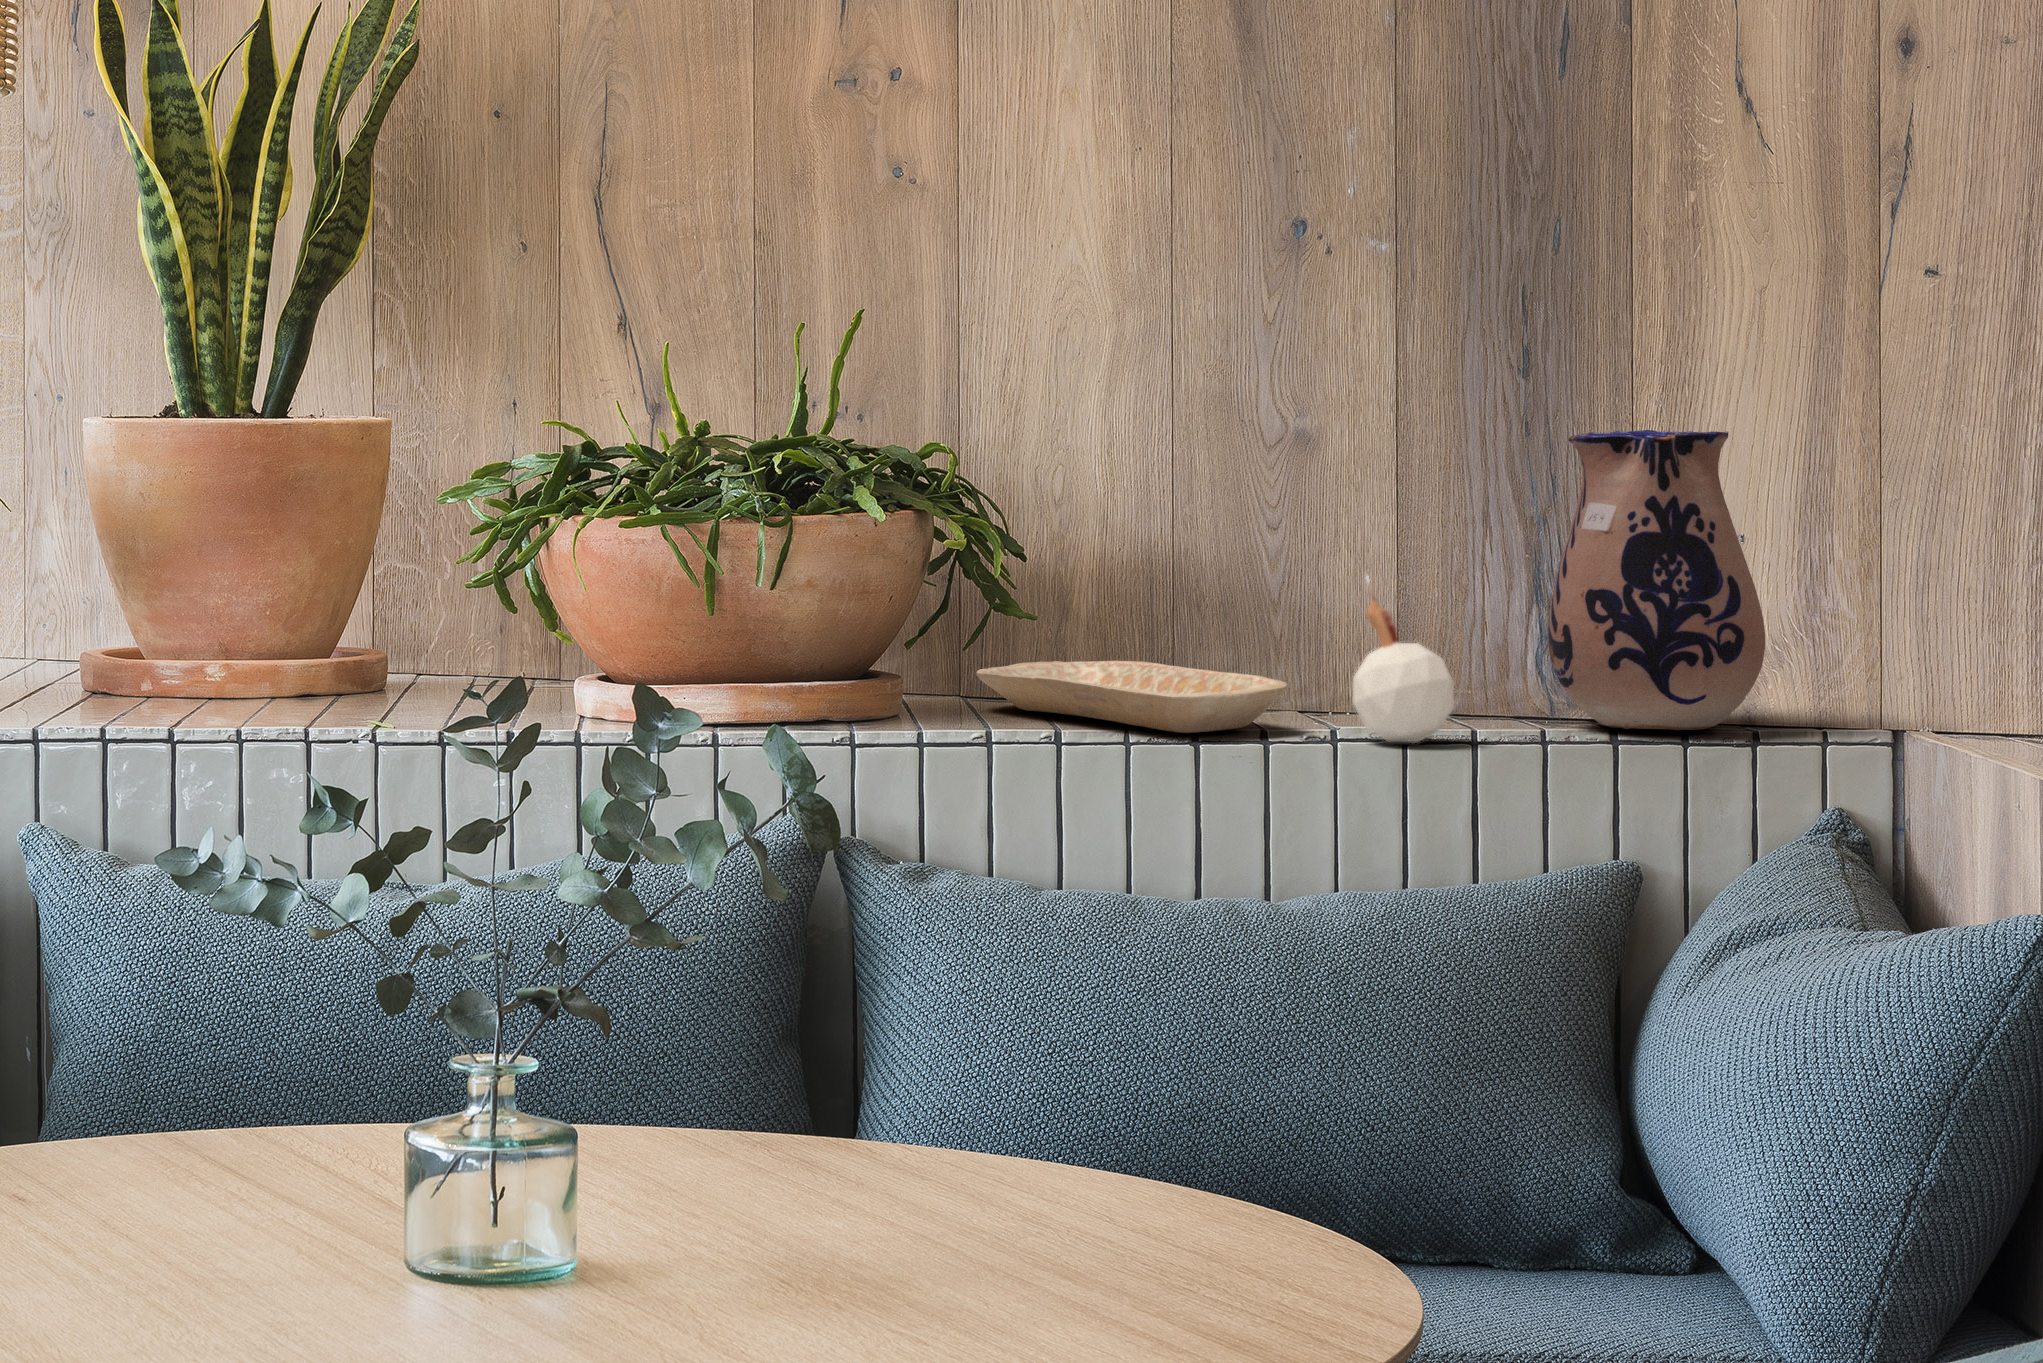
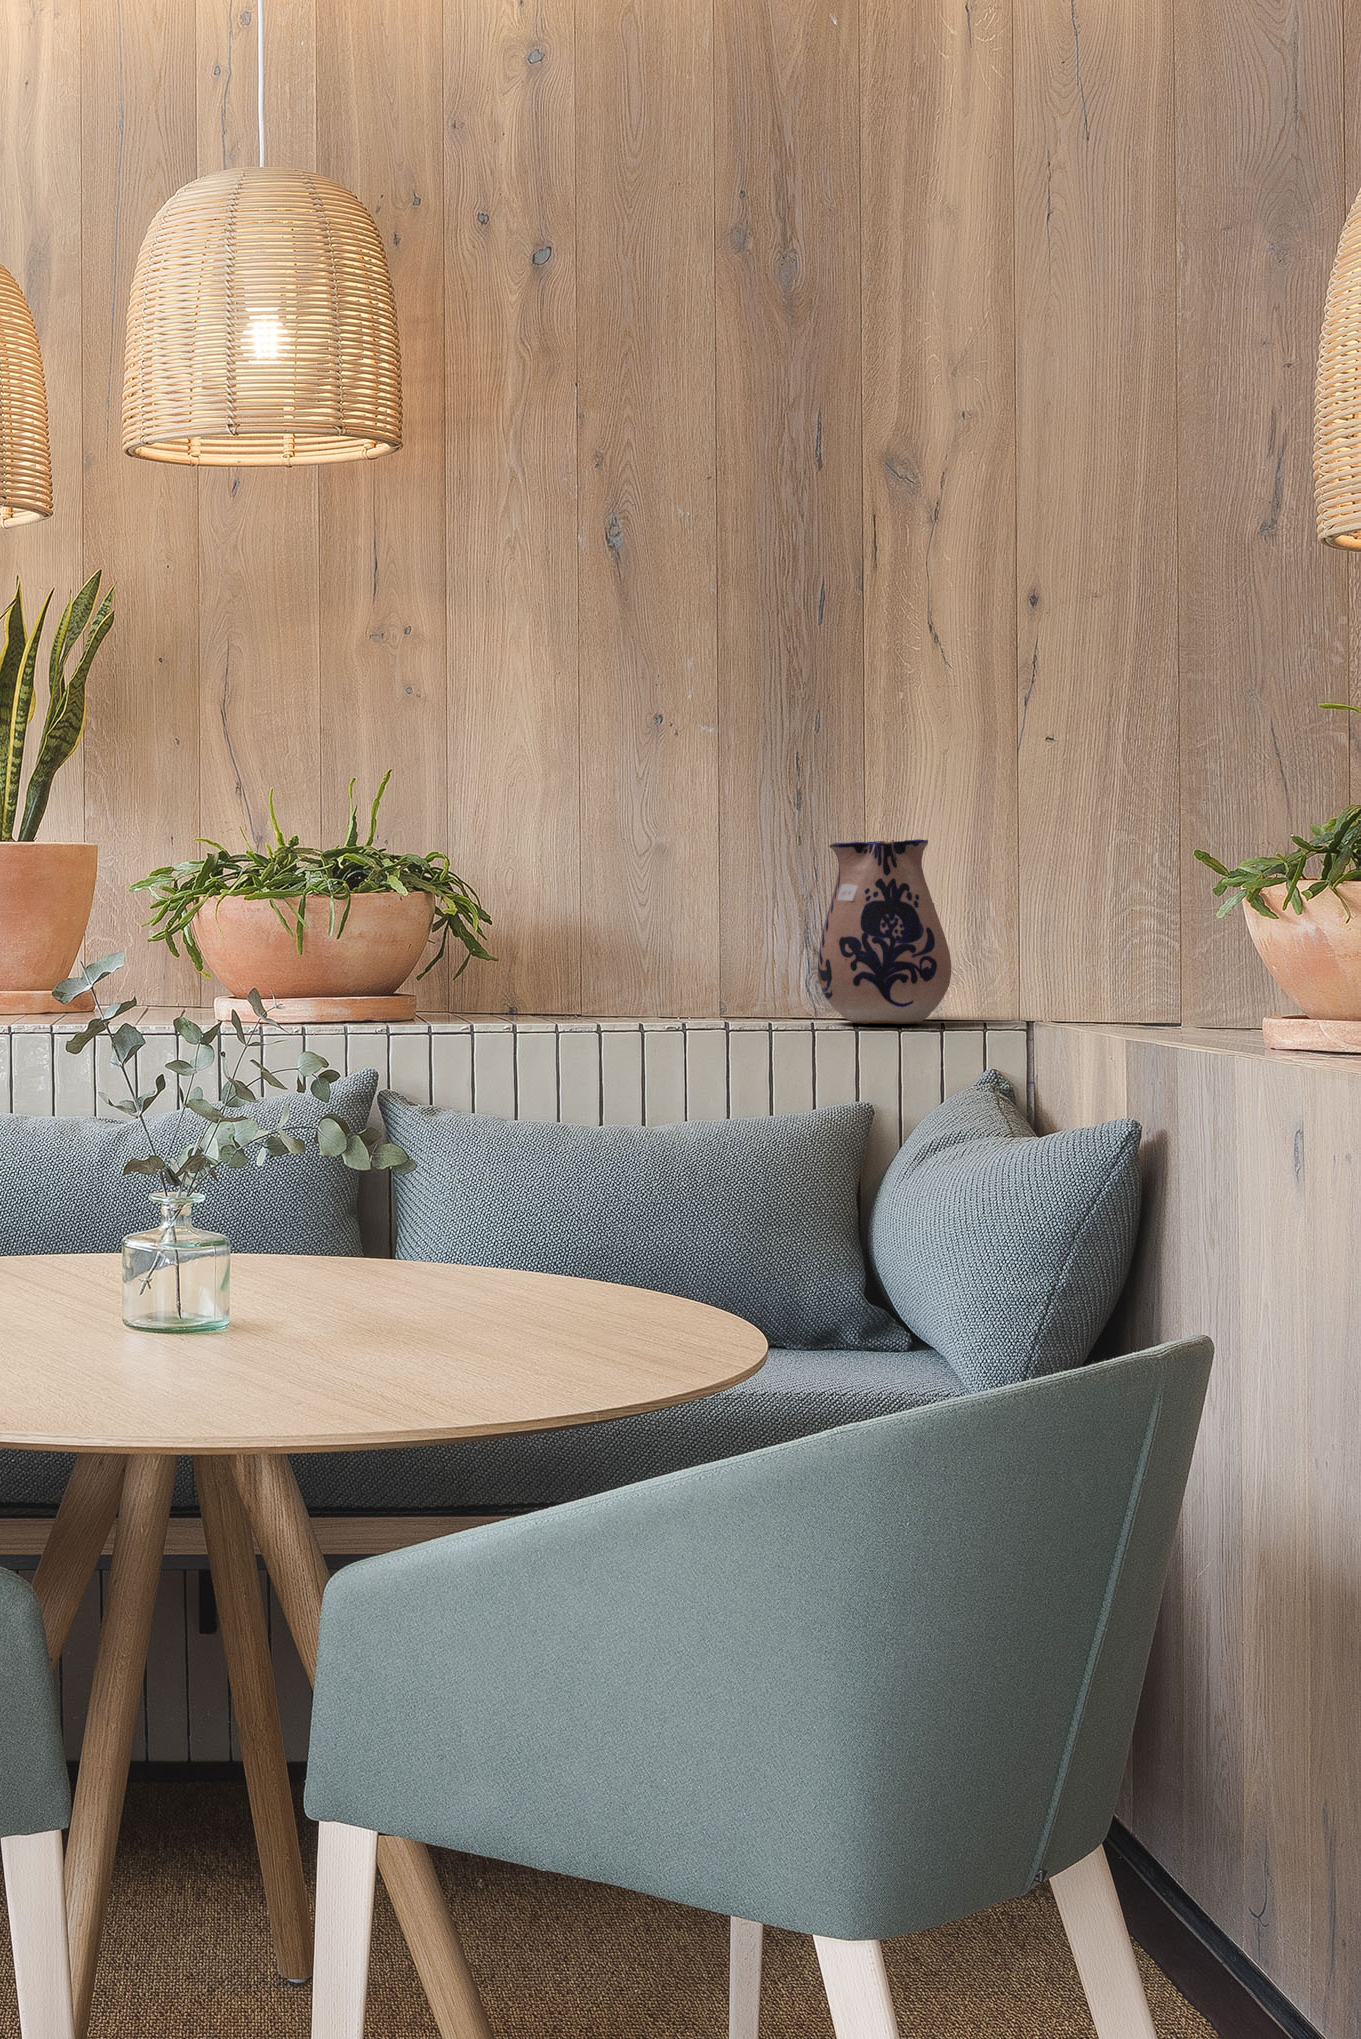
candle: present [1353,587,1454,743] -> none [695,925,757,1030]
tray: present [976,661,1287,733] -> none [465,990,656,1027]

